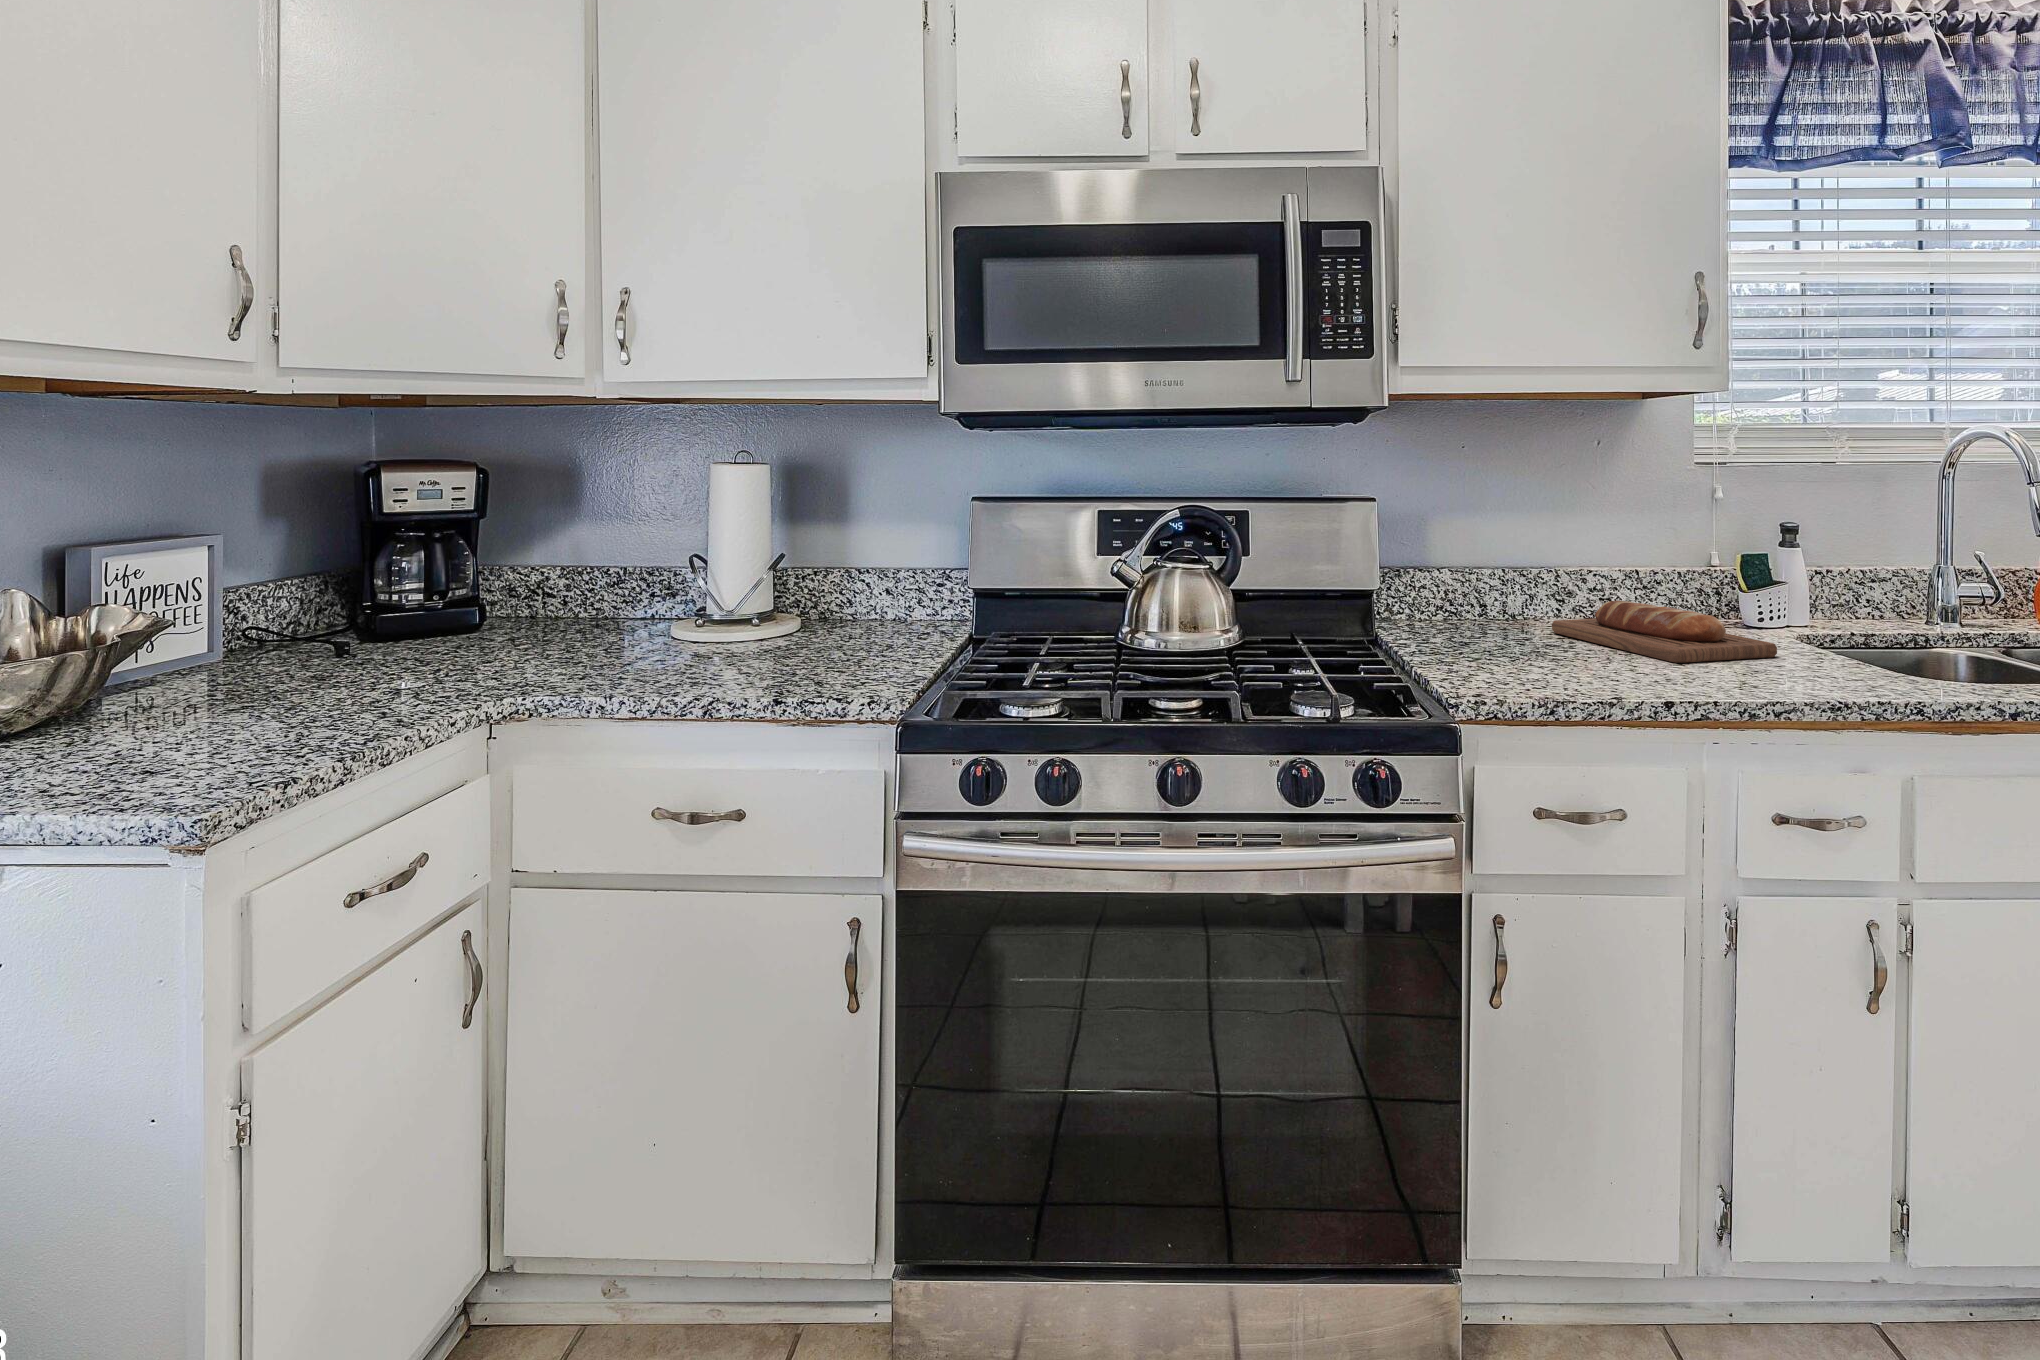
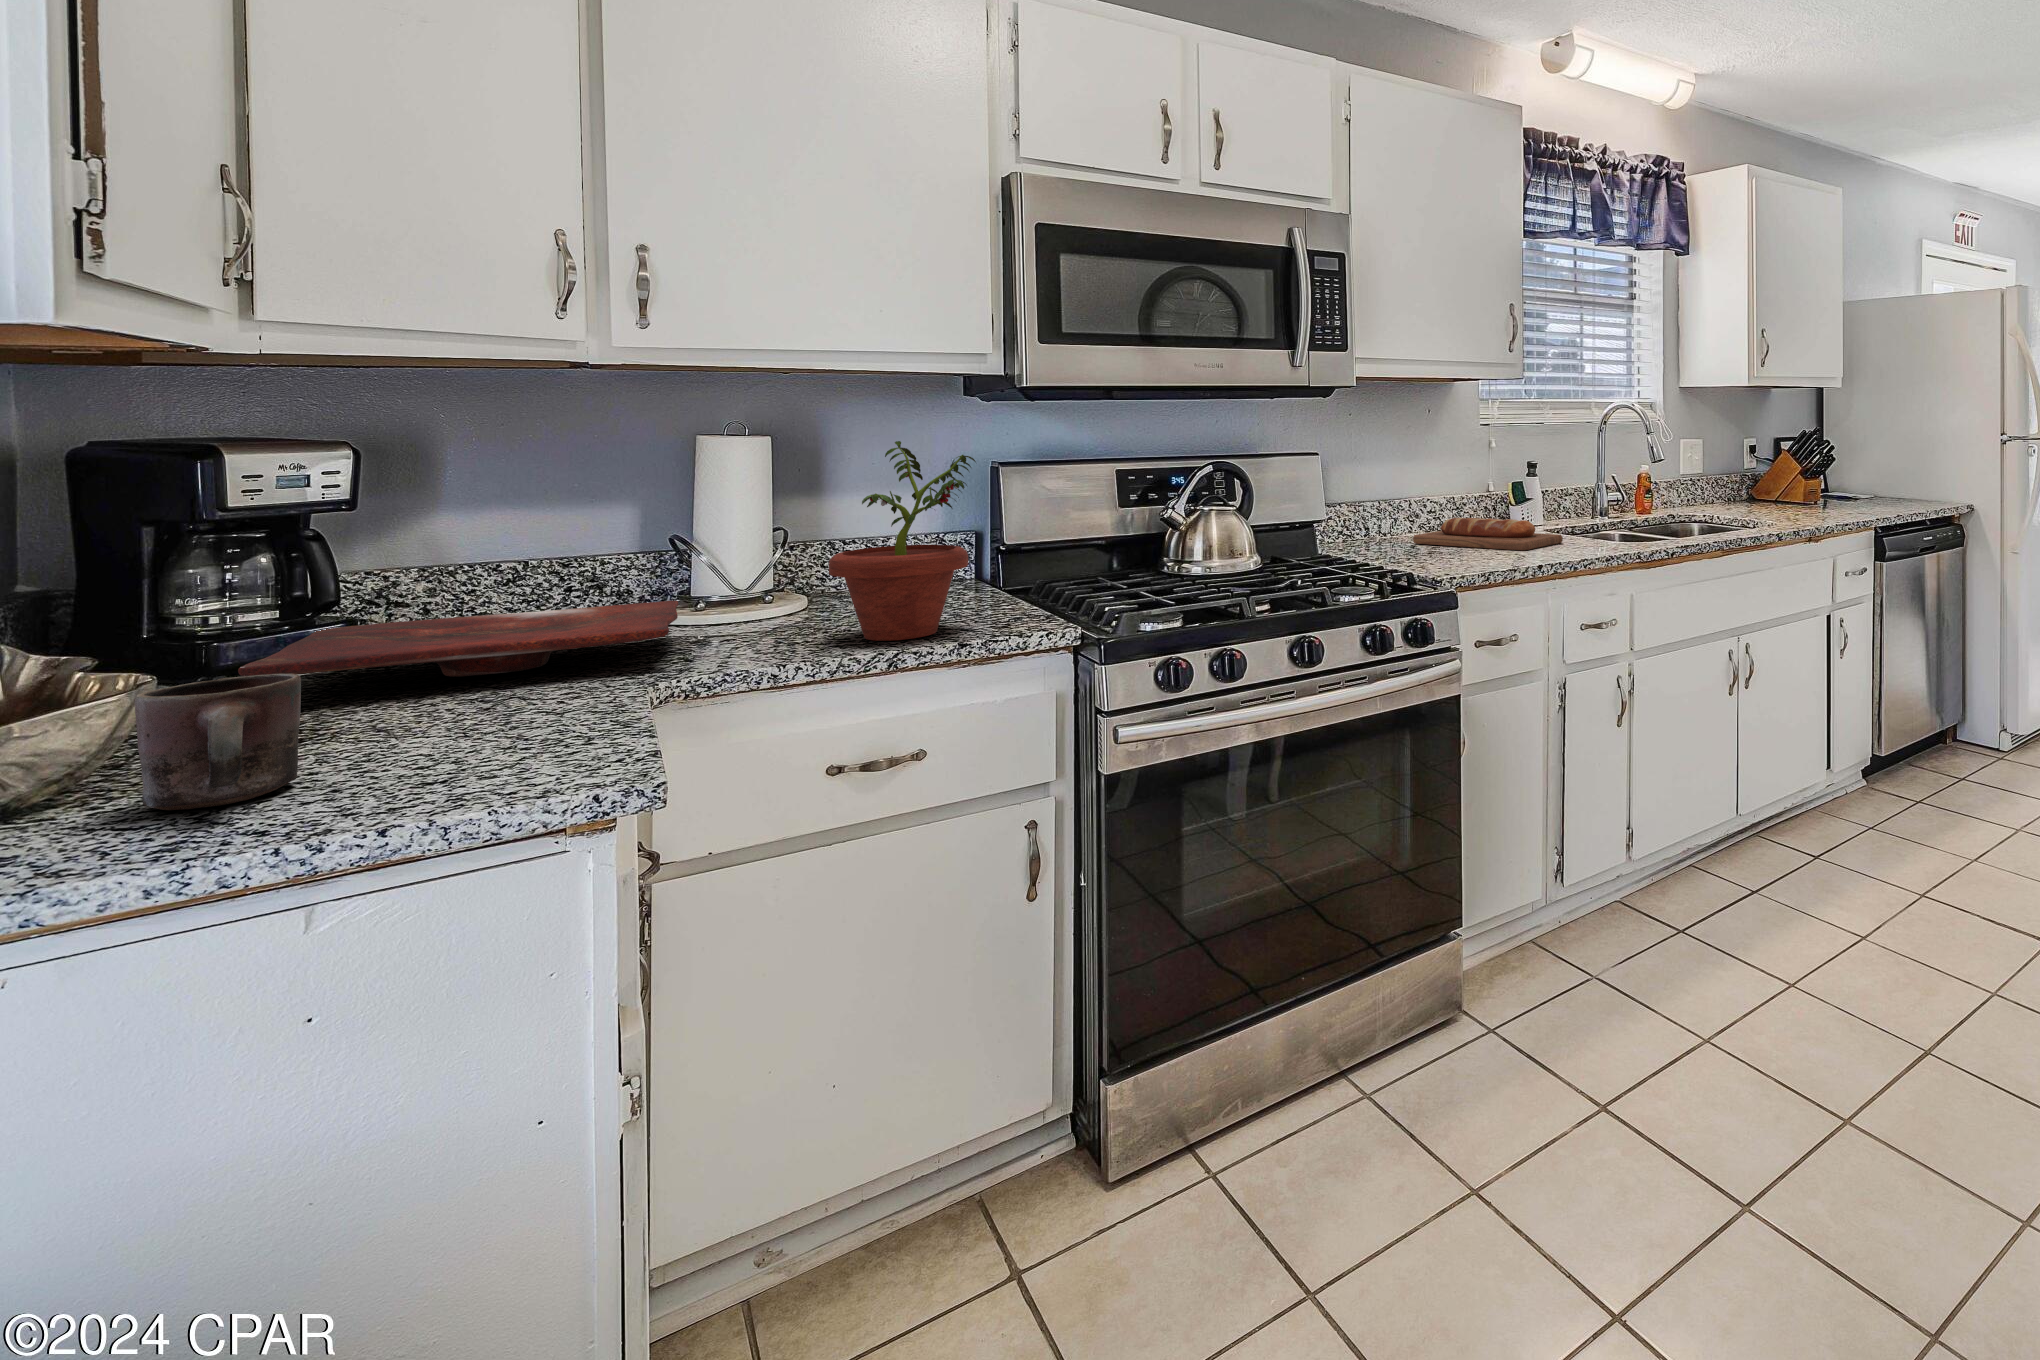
potted plant: none [695,476,839,684] -> present [829,441,976,641]
cutting board: none [301,616,649,668] -> present [238,601,678,677]
mug: none [47,654,162,751] -> present [135,673,301,810]

